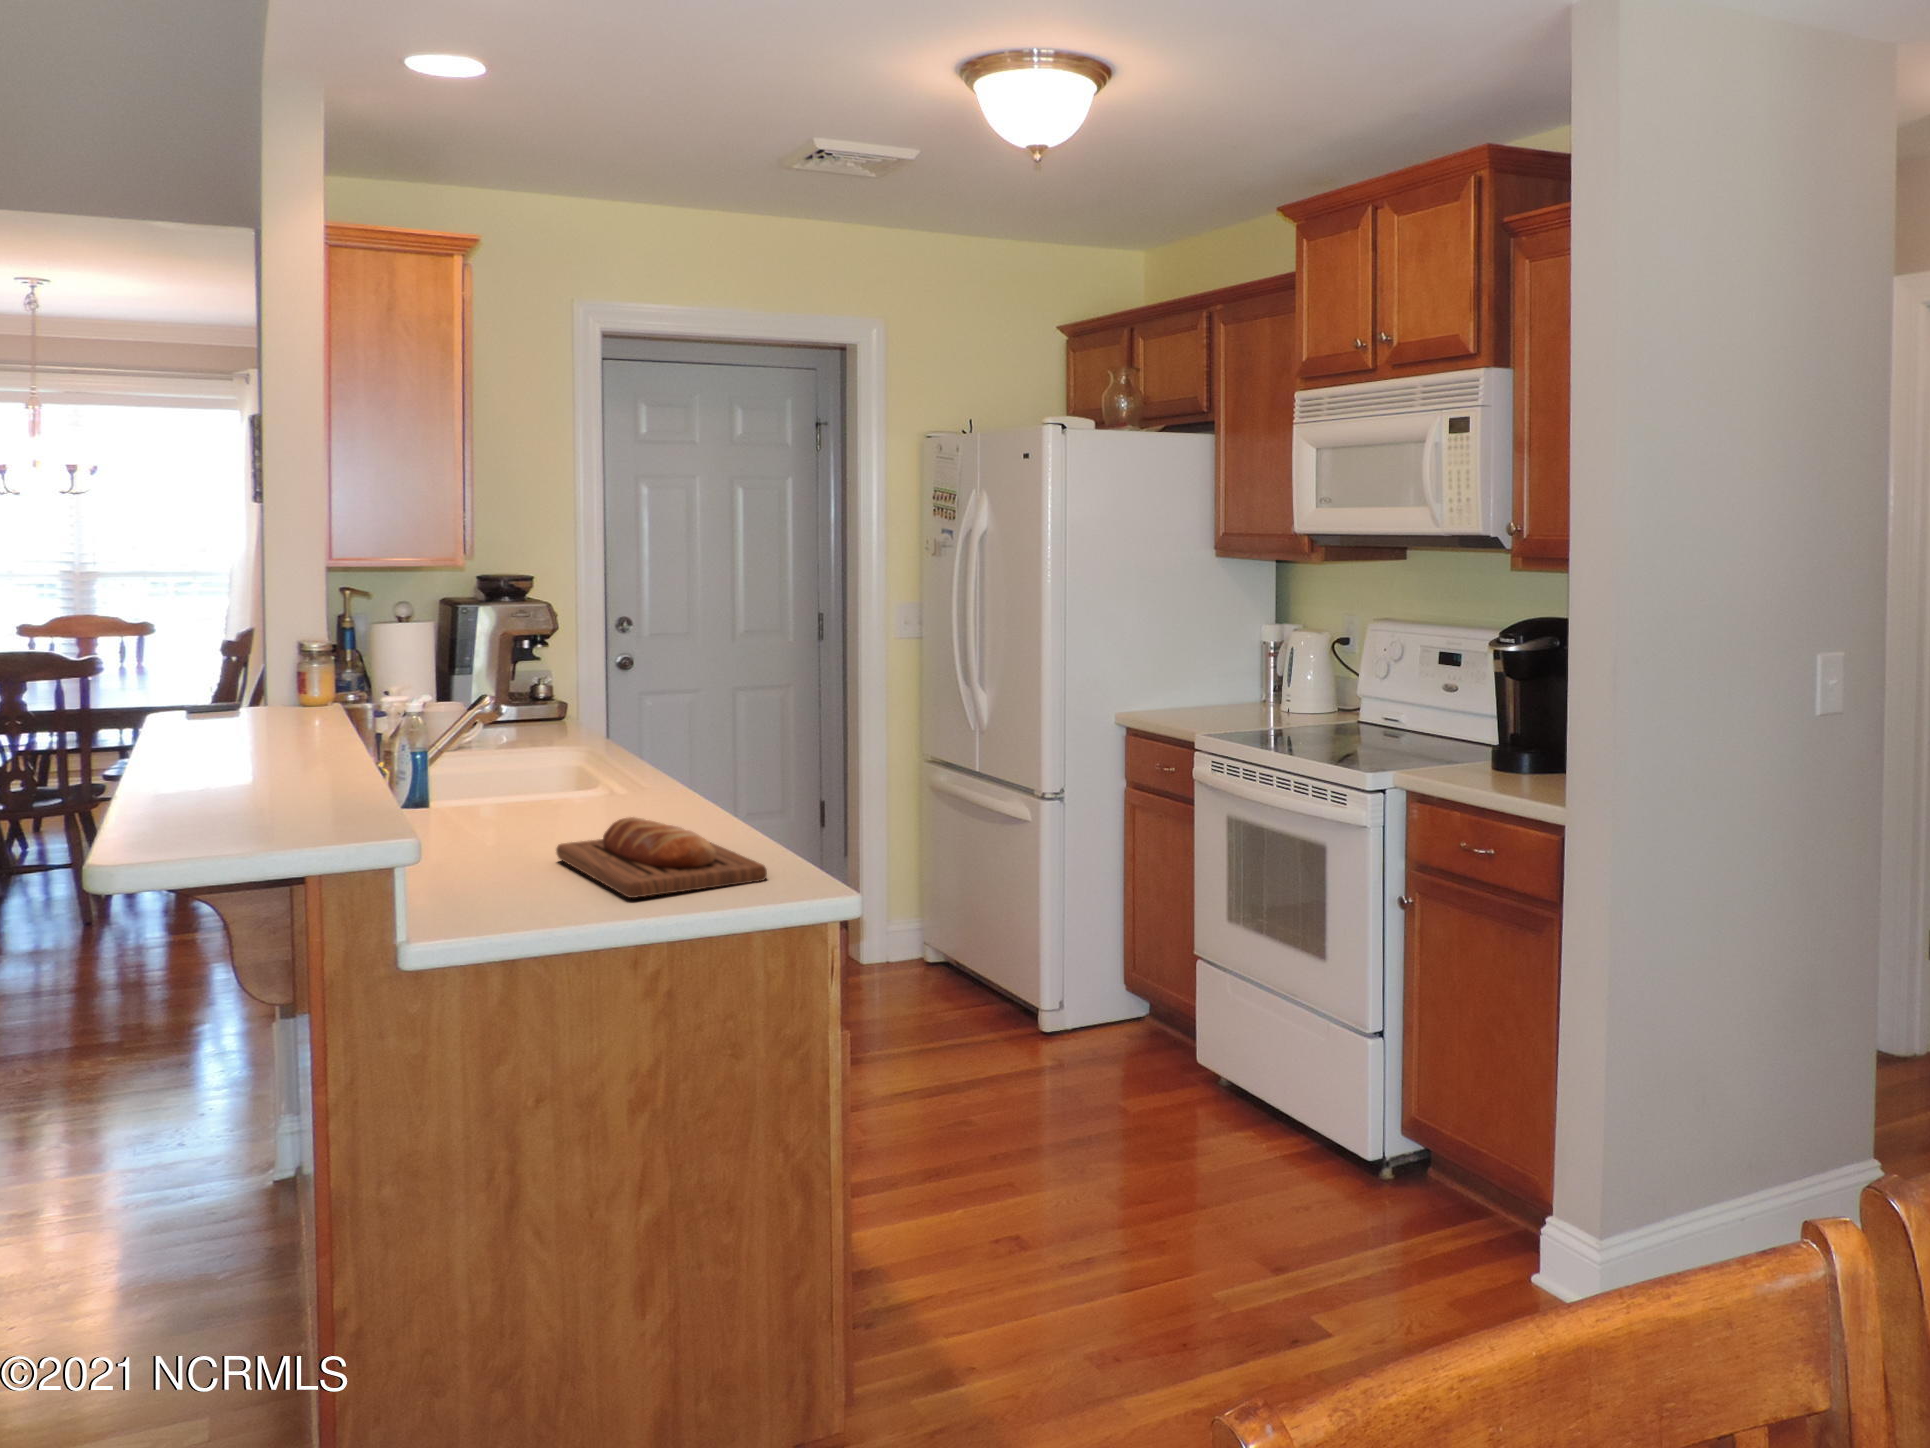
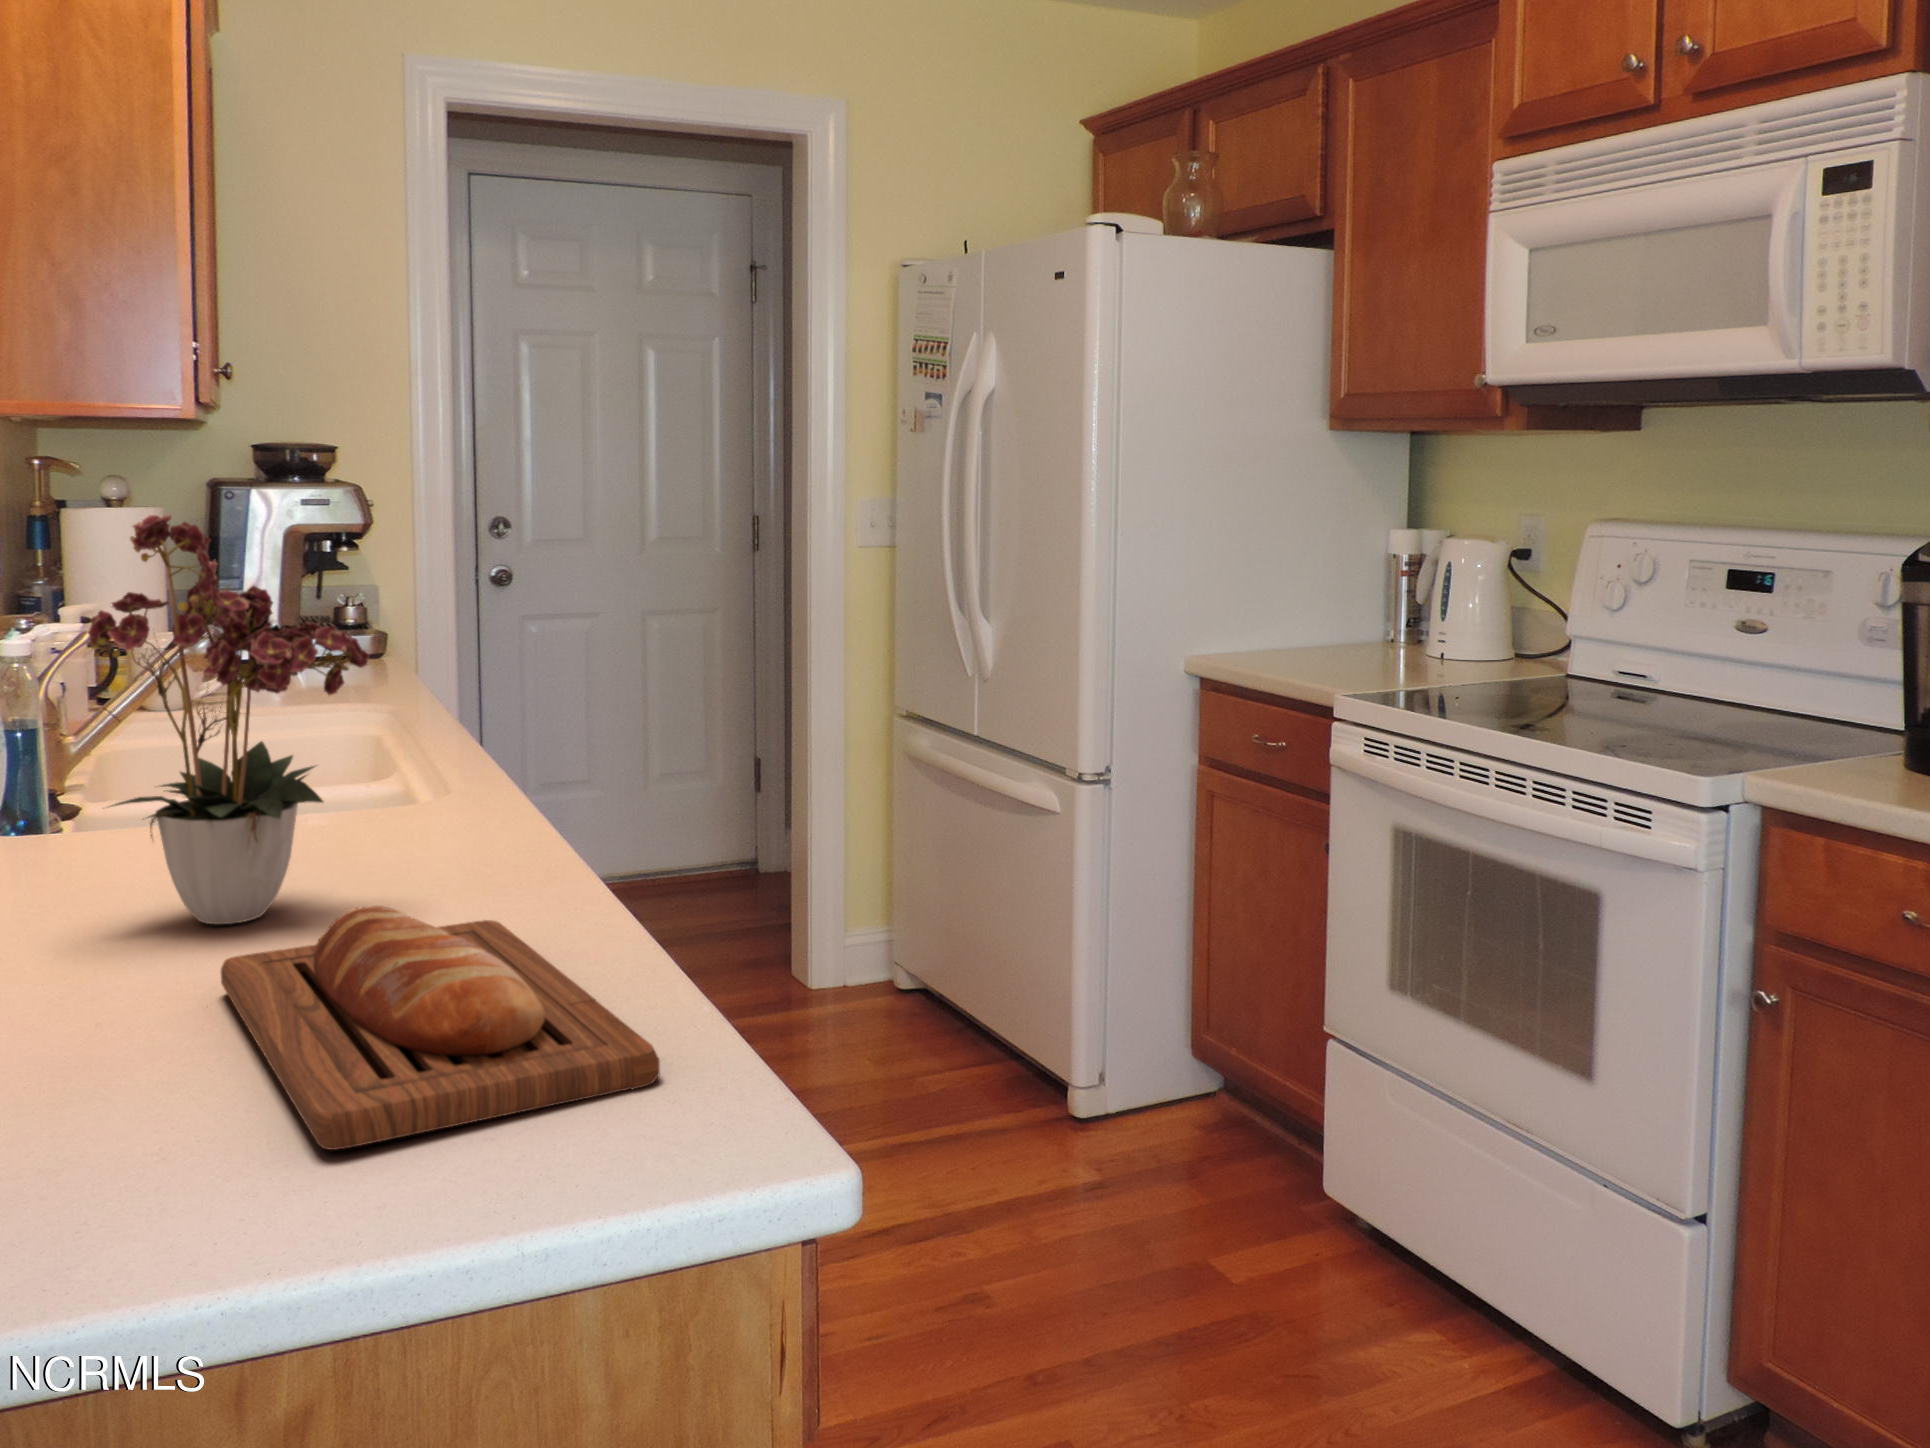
flower arrangement: none [468,623,625,839] -> present [88,515,369,924]

